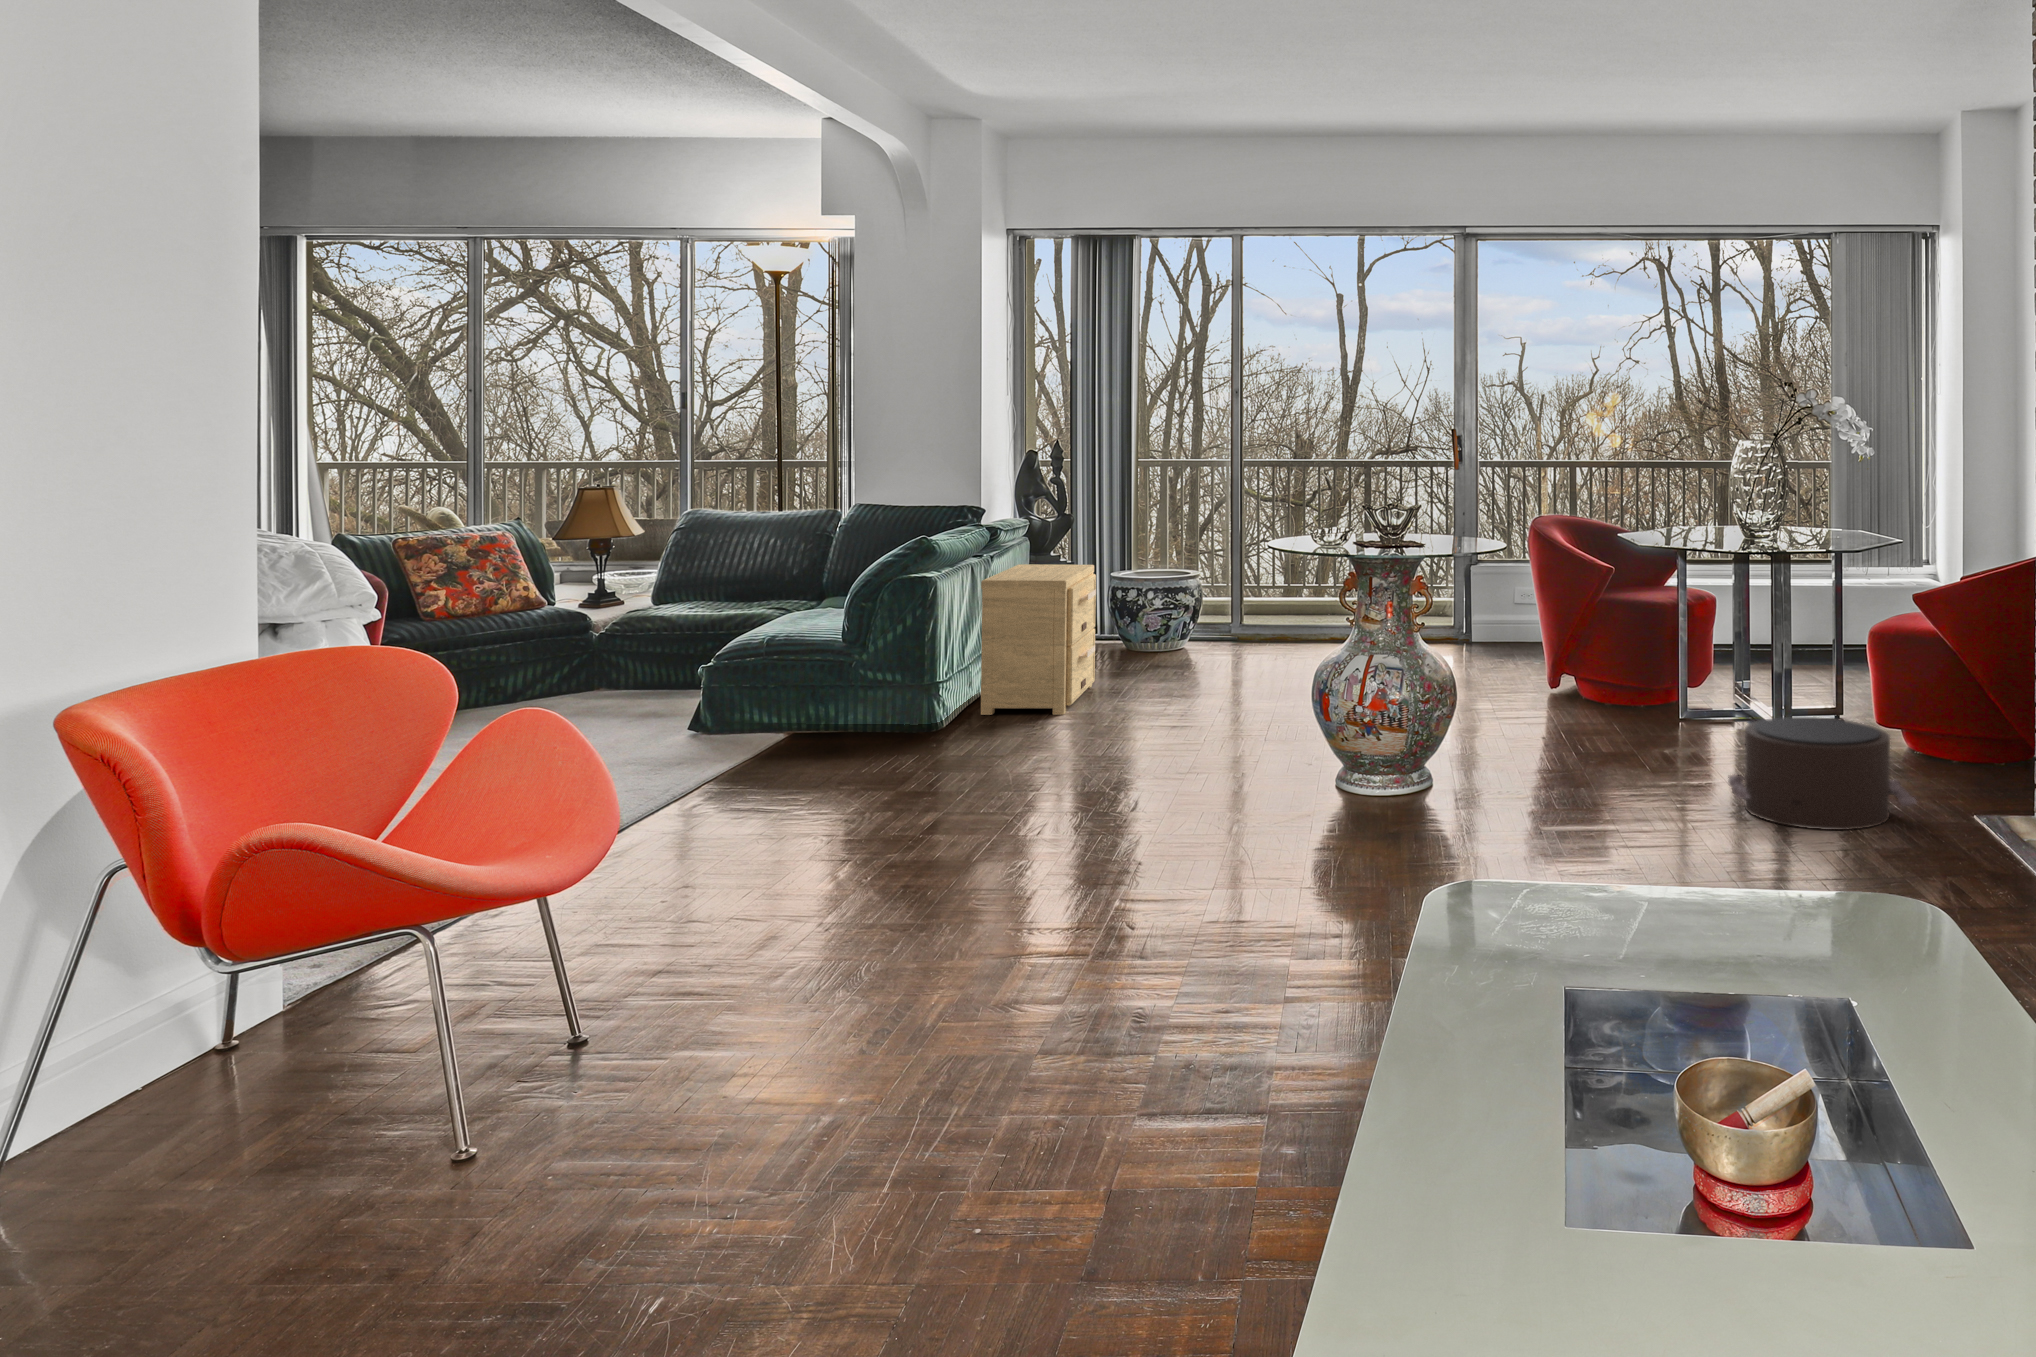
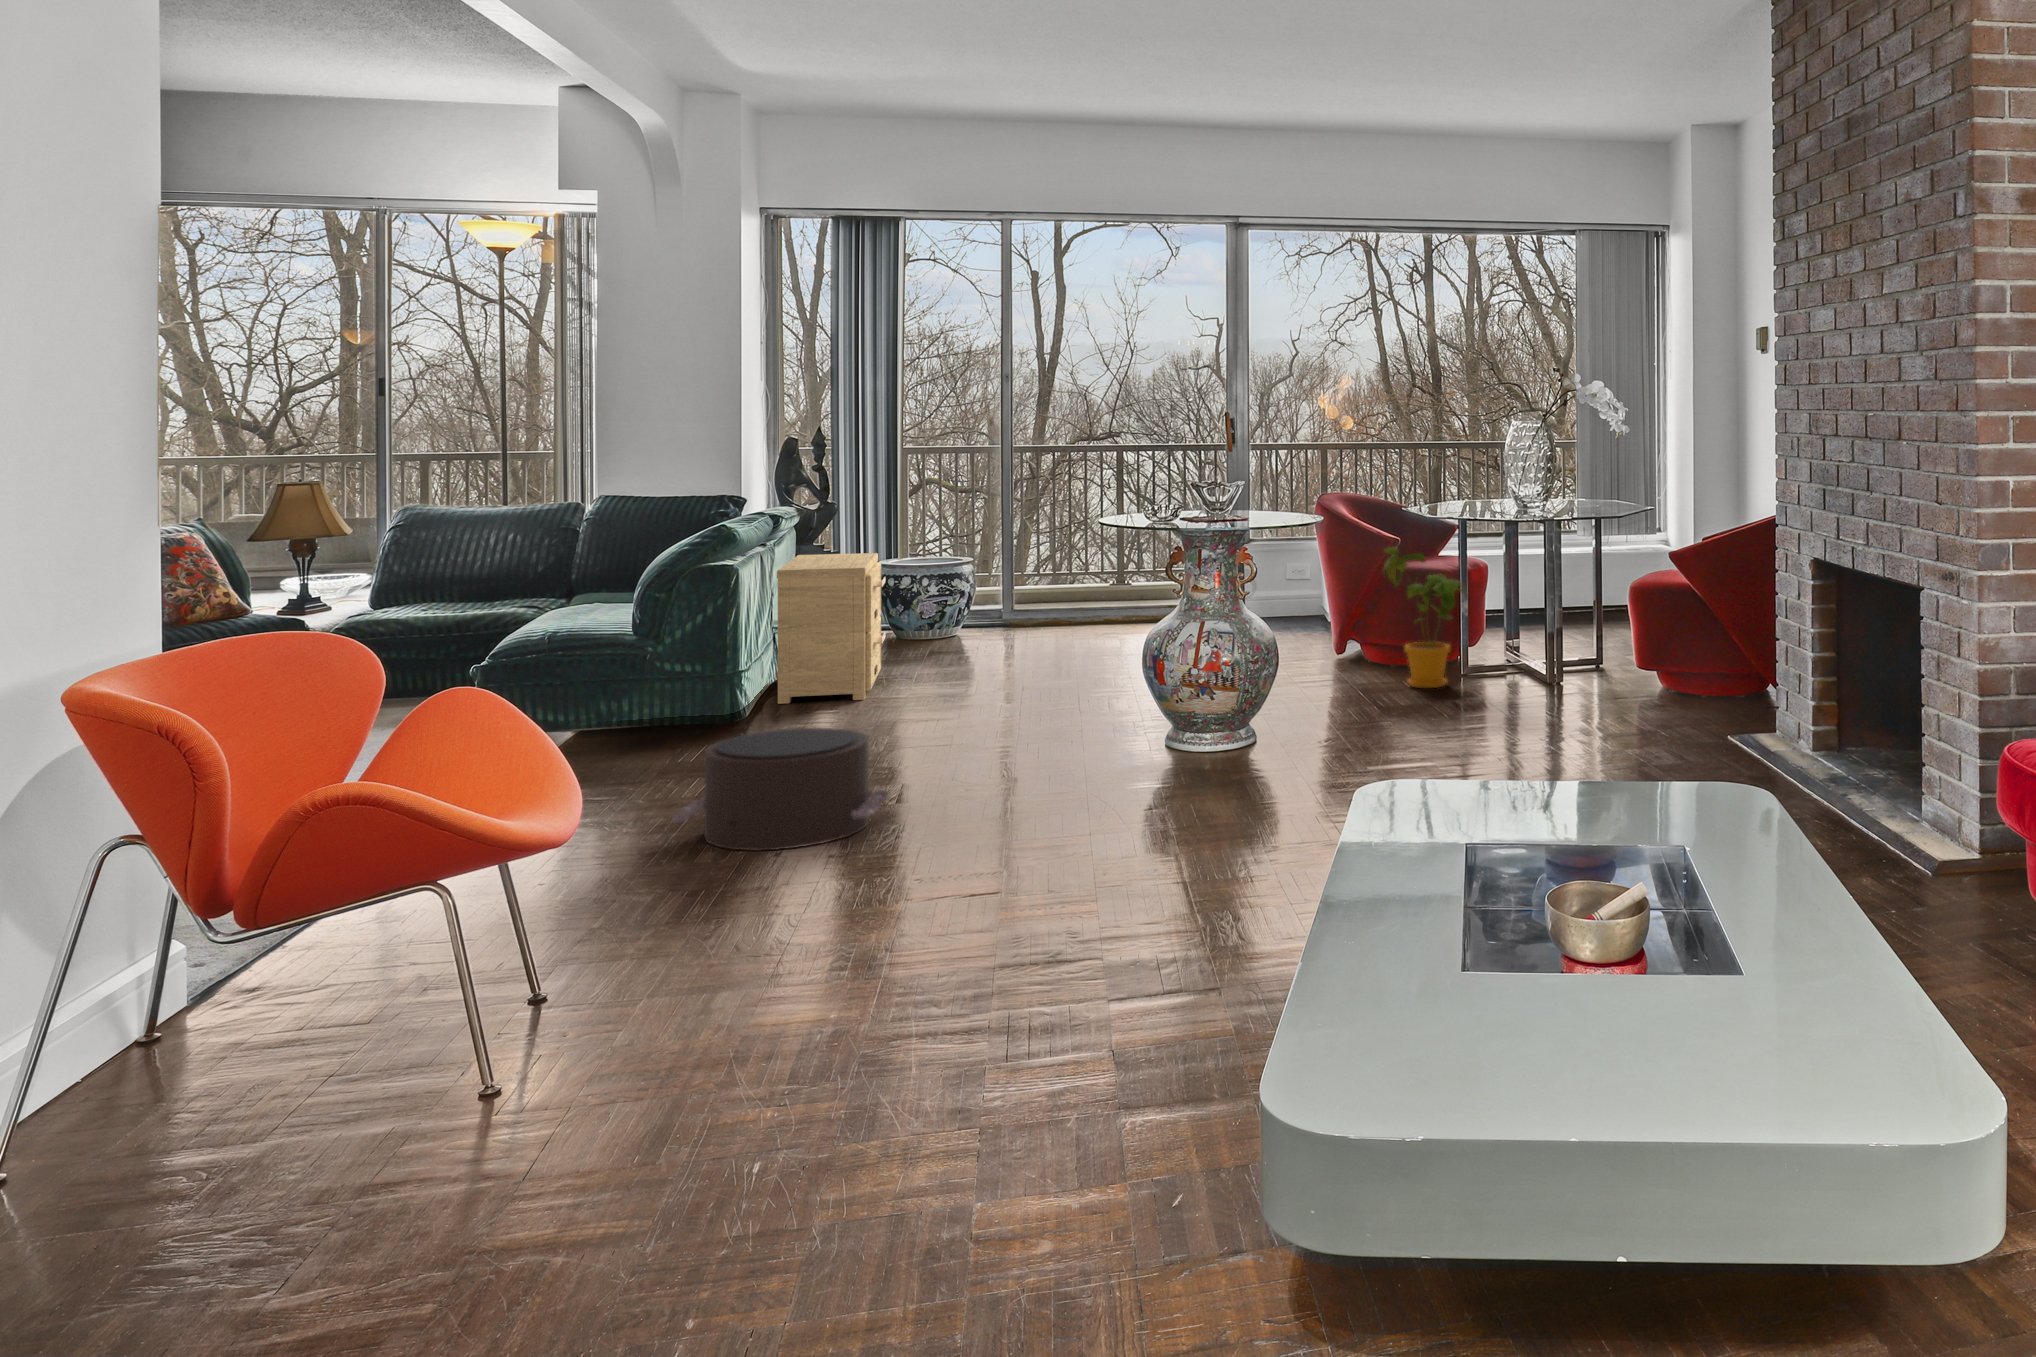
house plant: none [1595,576,1689,734] -> present [1385,547,1467,688]
pouf: present [1728,717,1917,830] -> present [671,728,887,851]

